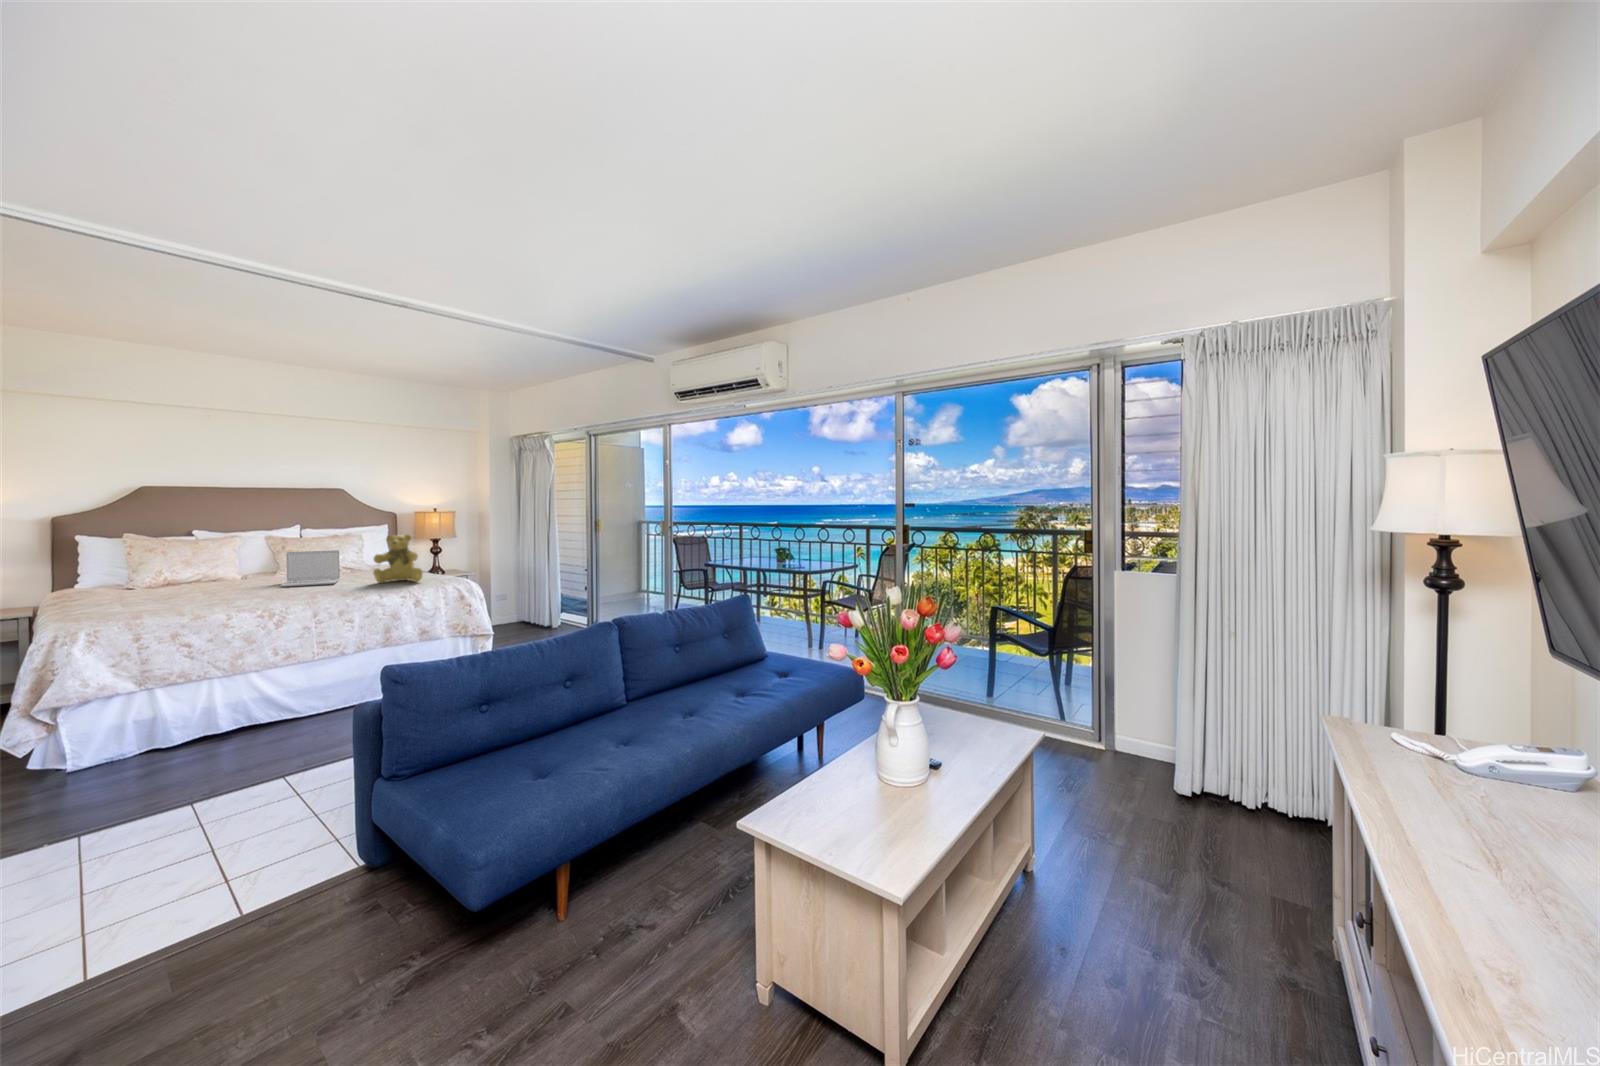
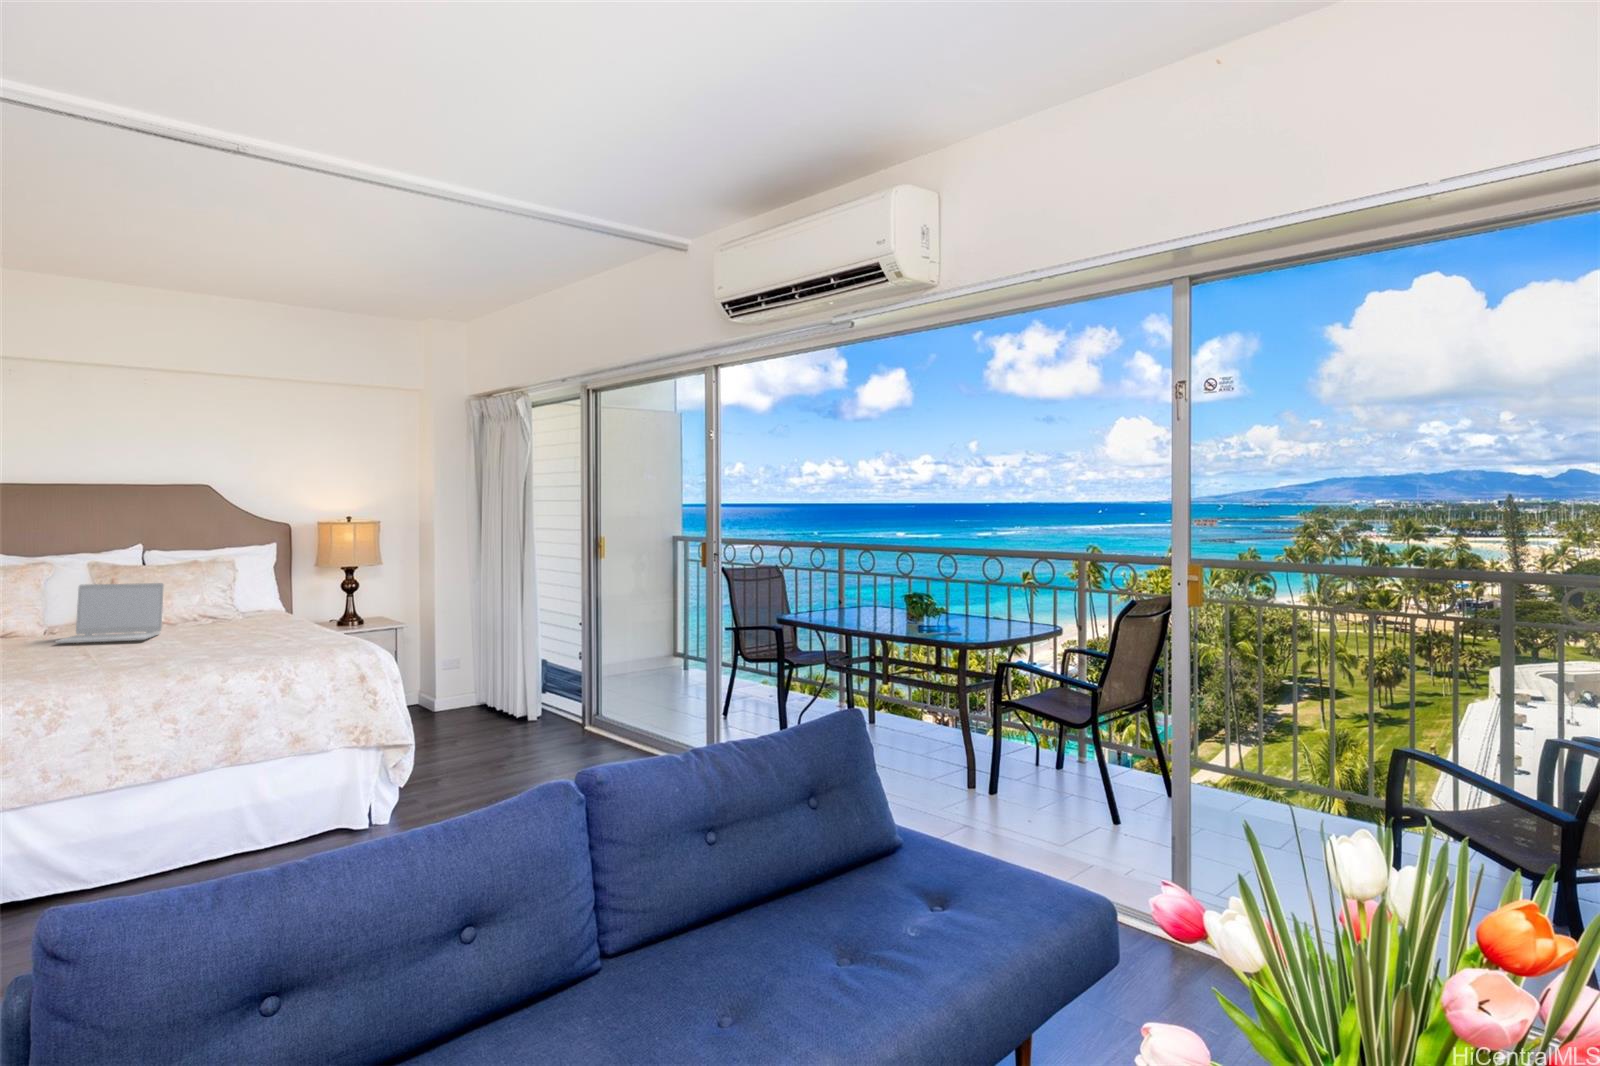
teddy bear: present [373,534,423,583] -> none [207,558,287,641]

